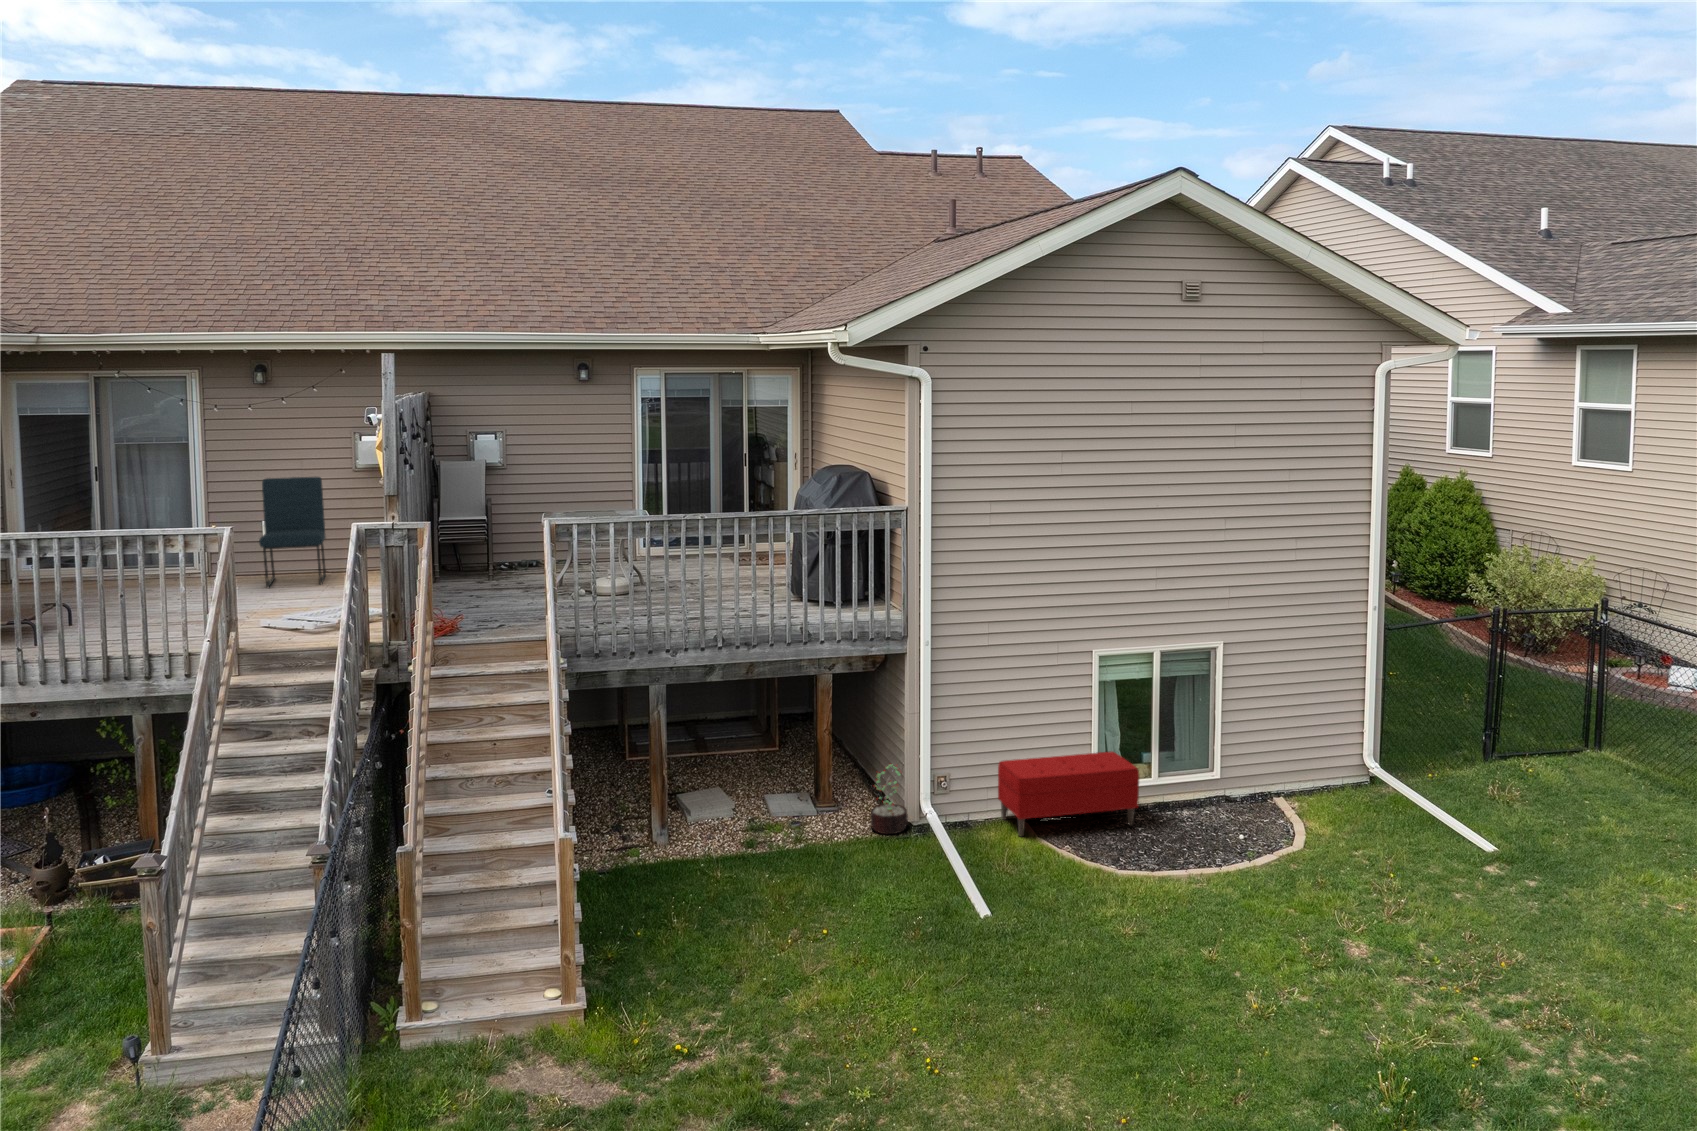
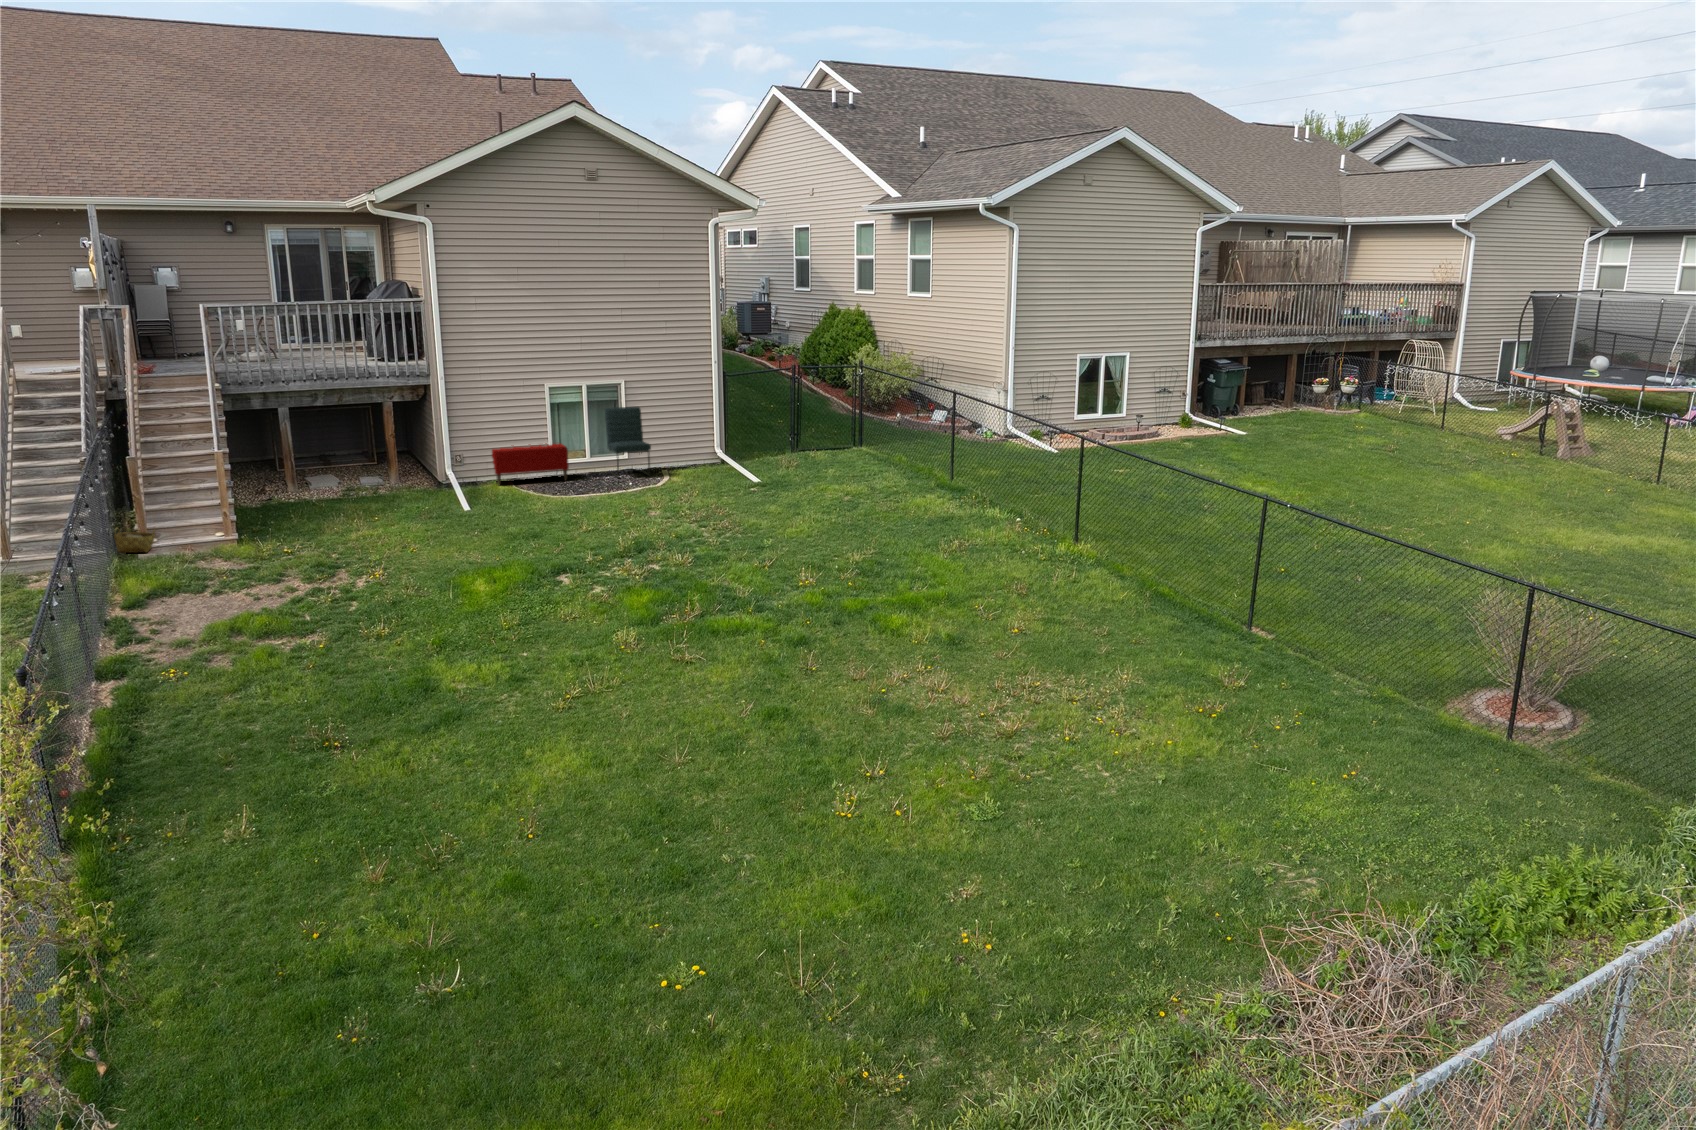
chair: present [259,477,326,588] -> present [605,407,651,478]
decorative plant: present [871,764,908,834] -> none [412,448,435,487]
woven basket: none [359,1031,441,1092] -> present [114,528,155,553]

